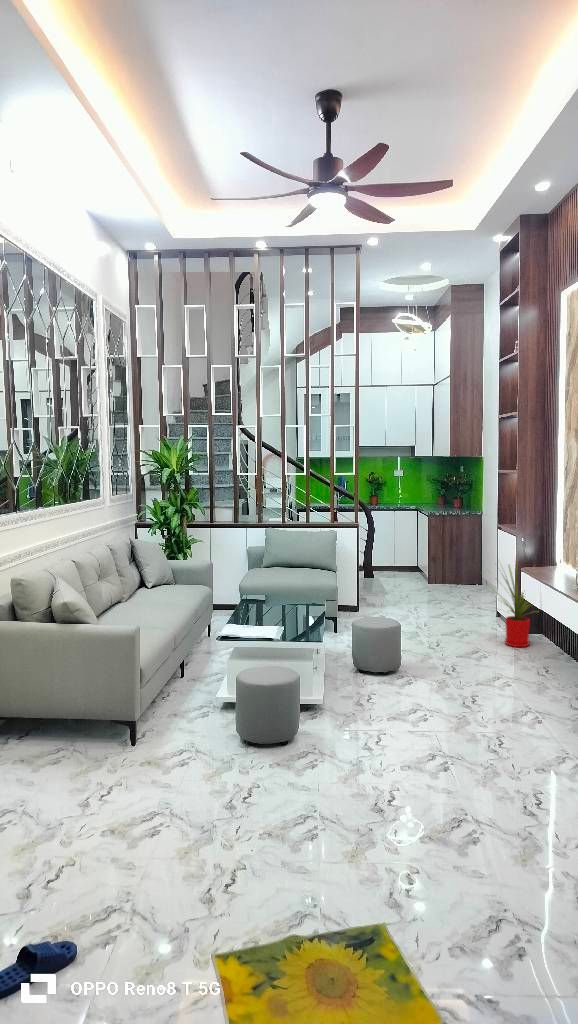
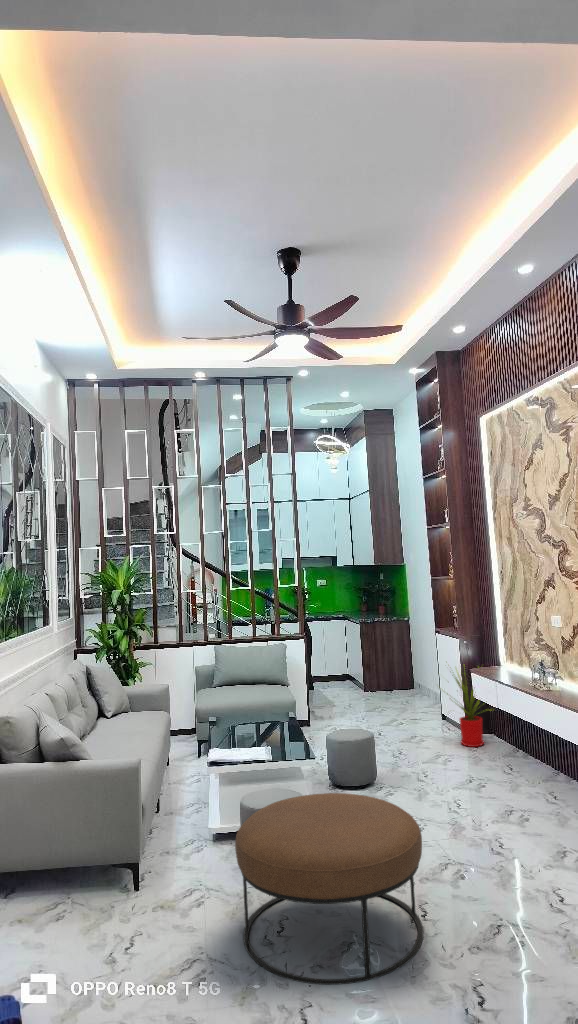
ottoman: none [202,677,389,855] -> present [235,793,423,985]

